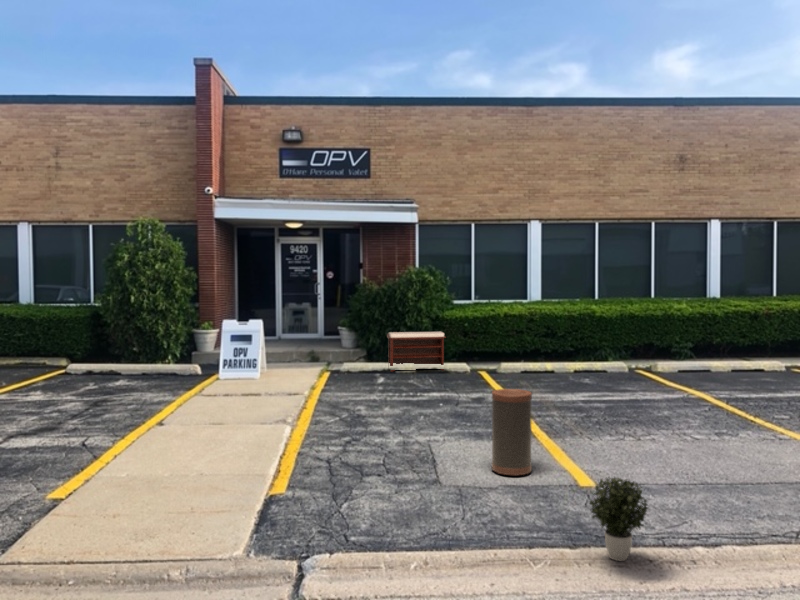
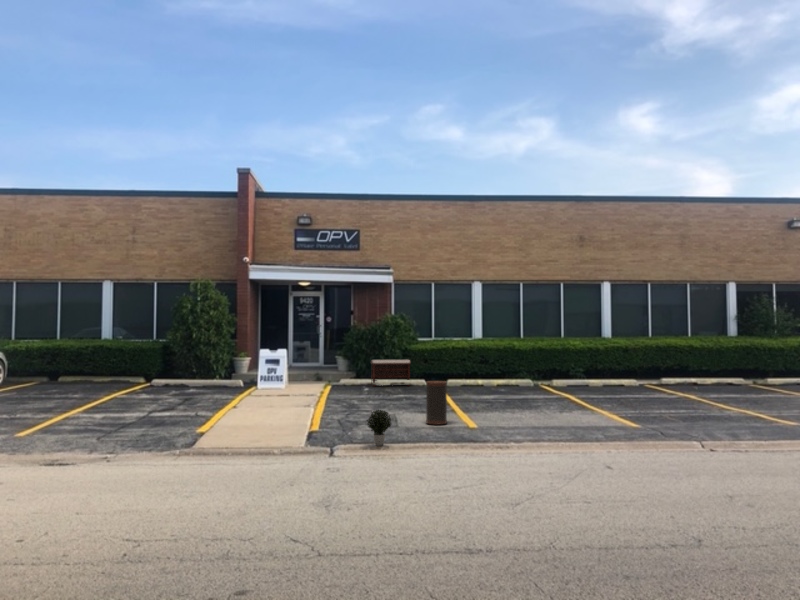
potted plant: present [590,477,648,561] -> present [367,410,391,446]

